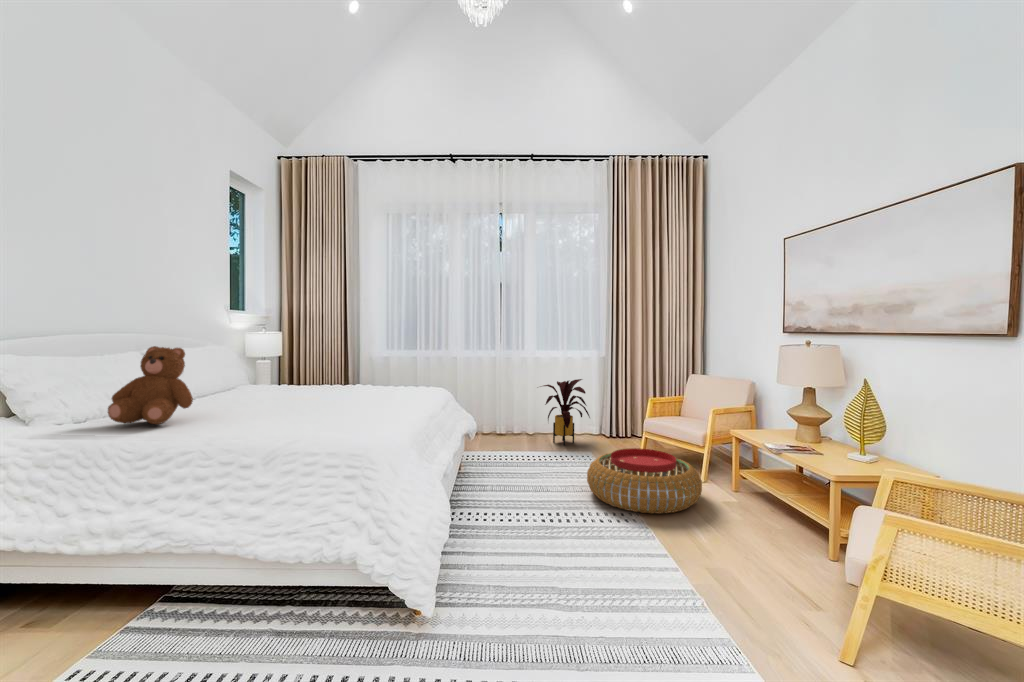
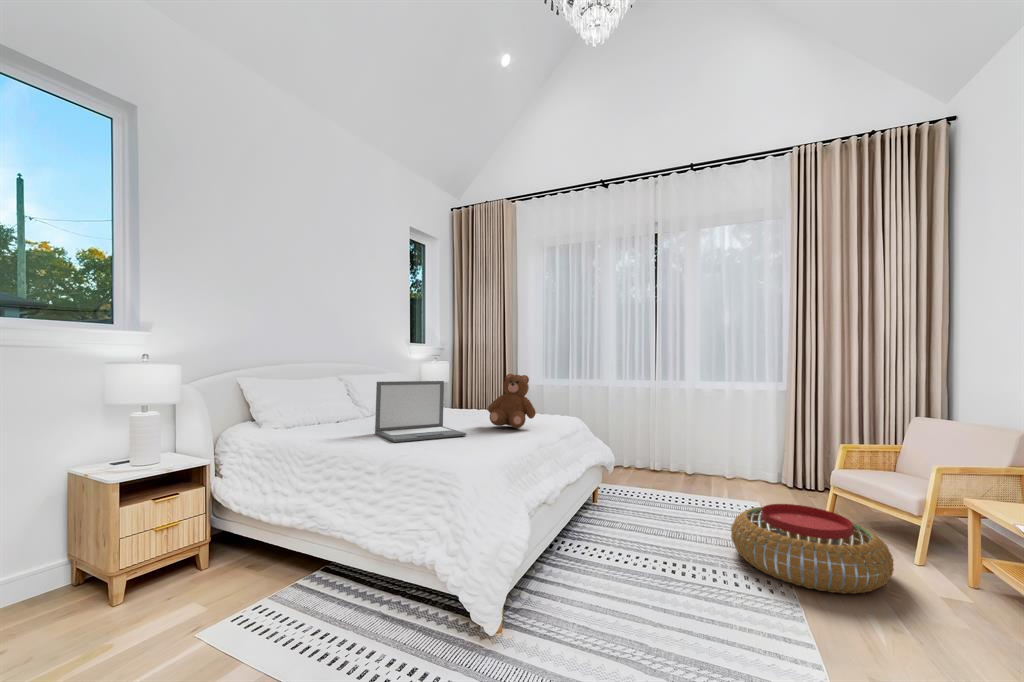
teddy bear: present [108,346,193,424] -> present [488,374,536,428]
laptop: none [225,355,346,432] -> present [375,381,466,442]
house plant: present [543,379,590,445] -> none [696,419,759,493]

